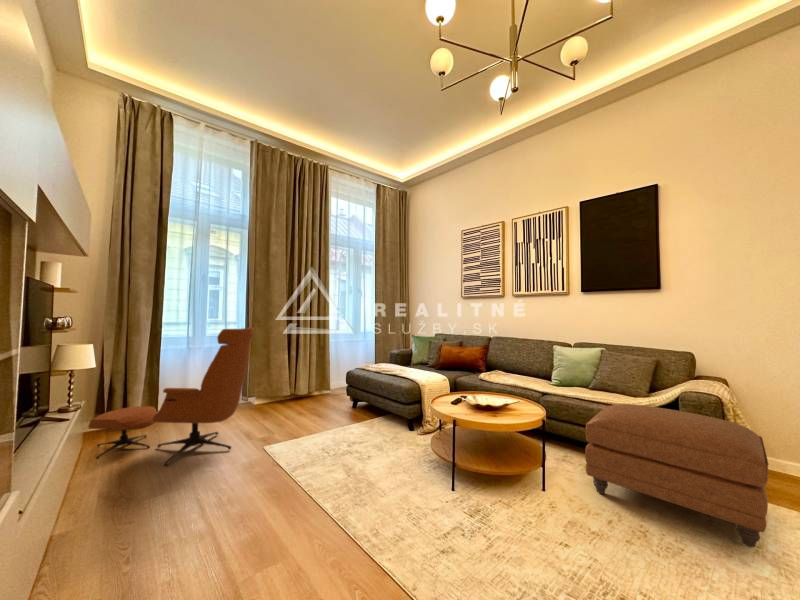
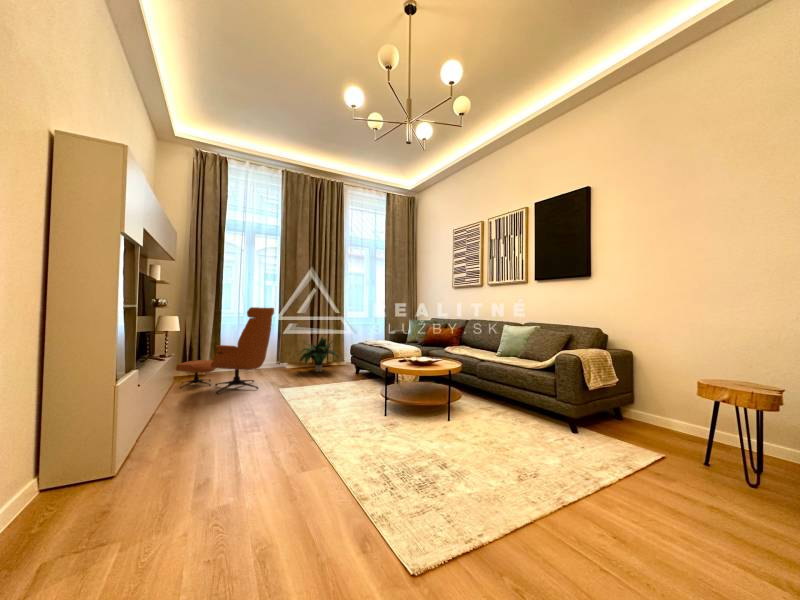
potted plant: none [275,360,332,409] -> present [300,337,338,372]
ottoman: present [585,404,768,547] -> none [479,365,606,454]

